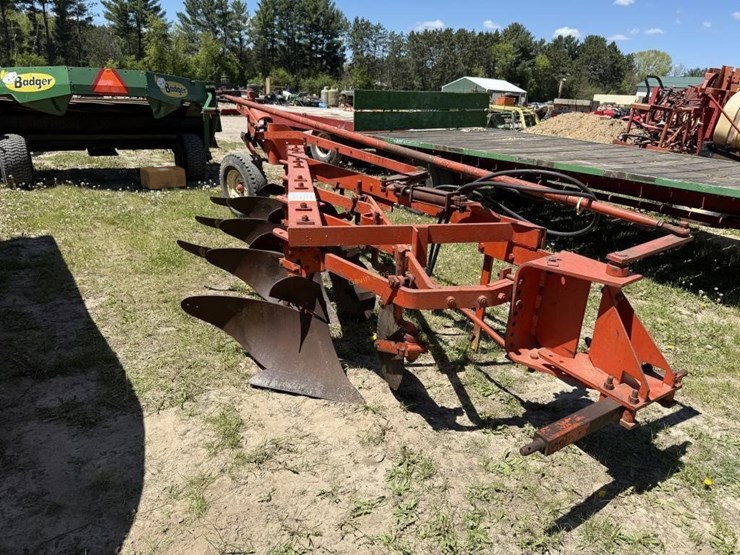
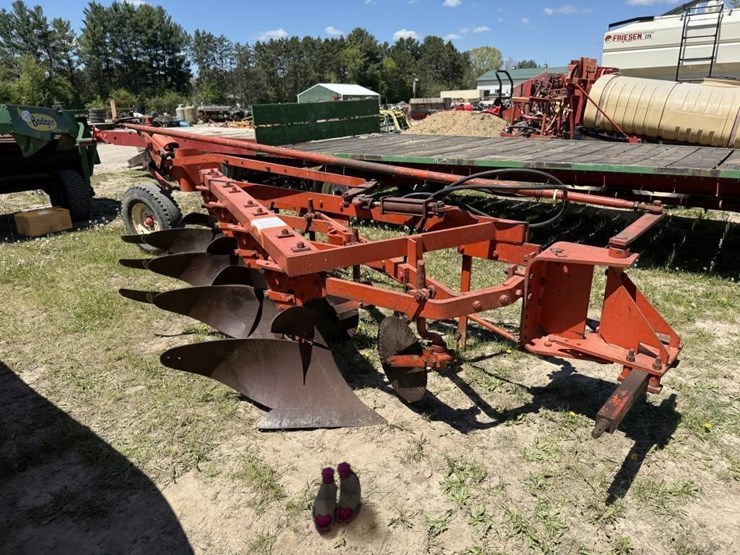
boots: none [252,425,306,487] -> present [312,462,361,534]

